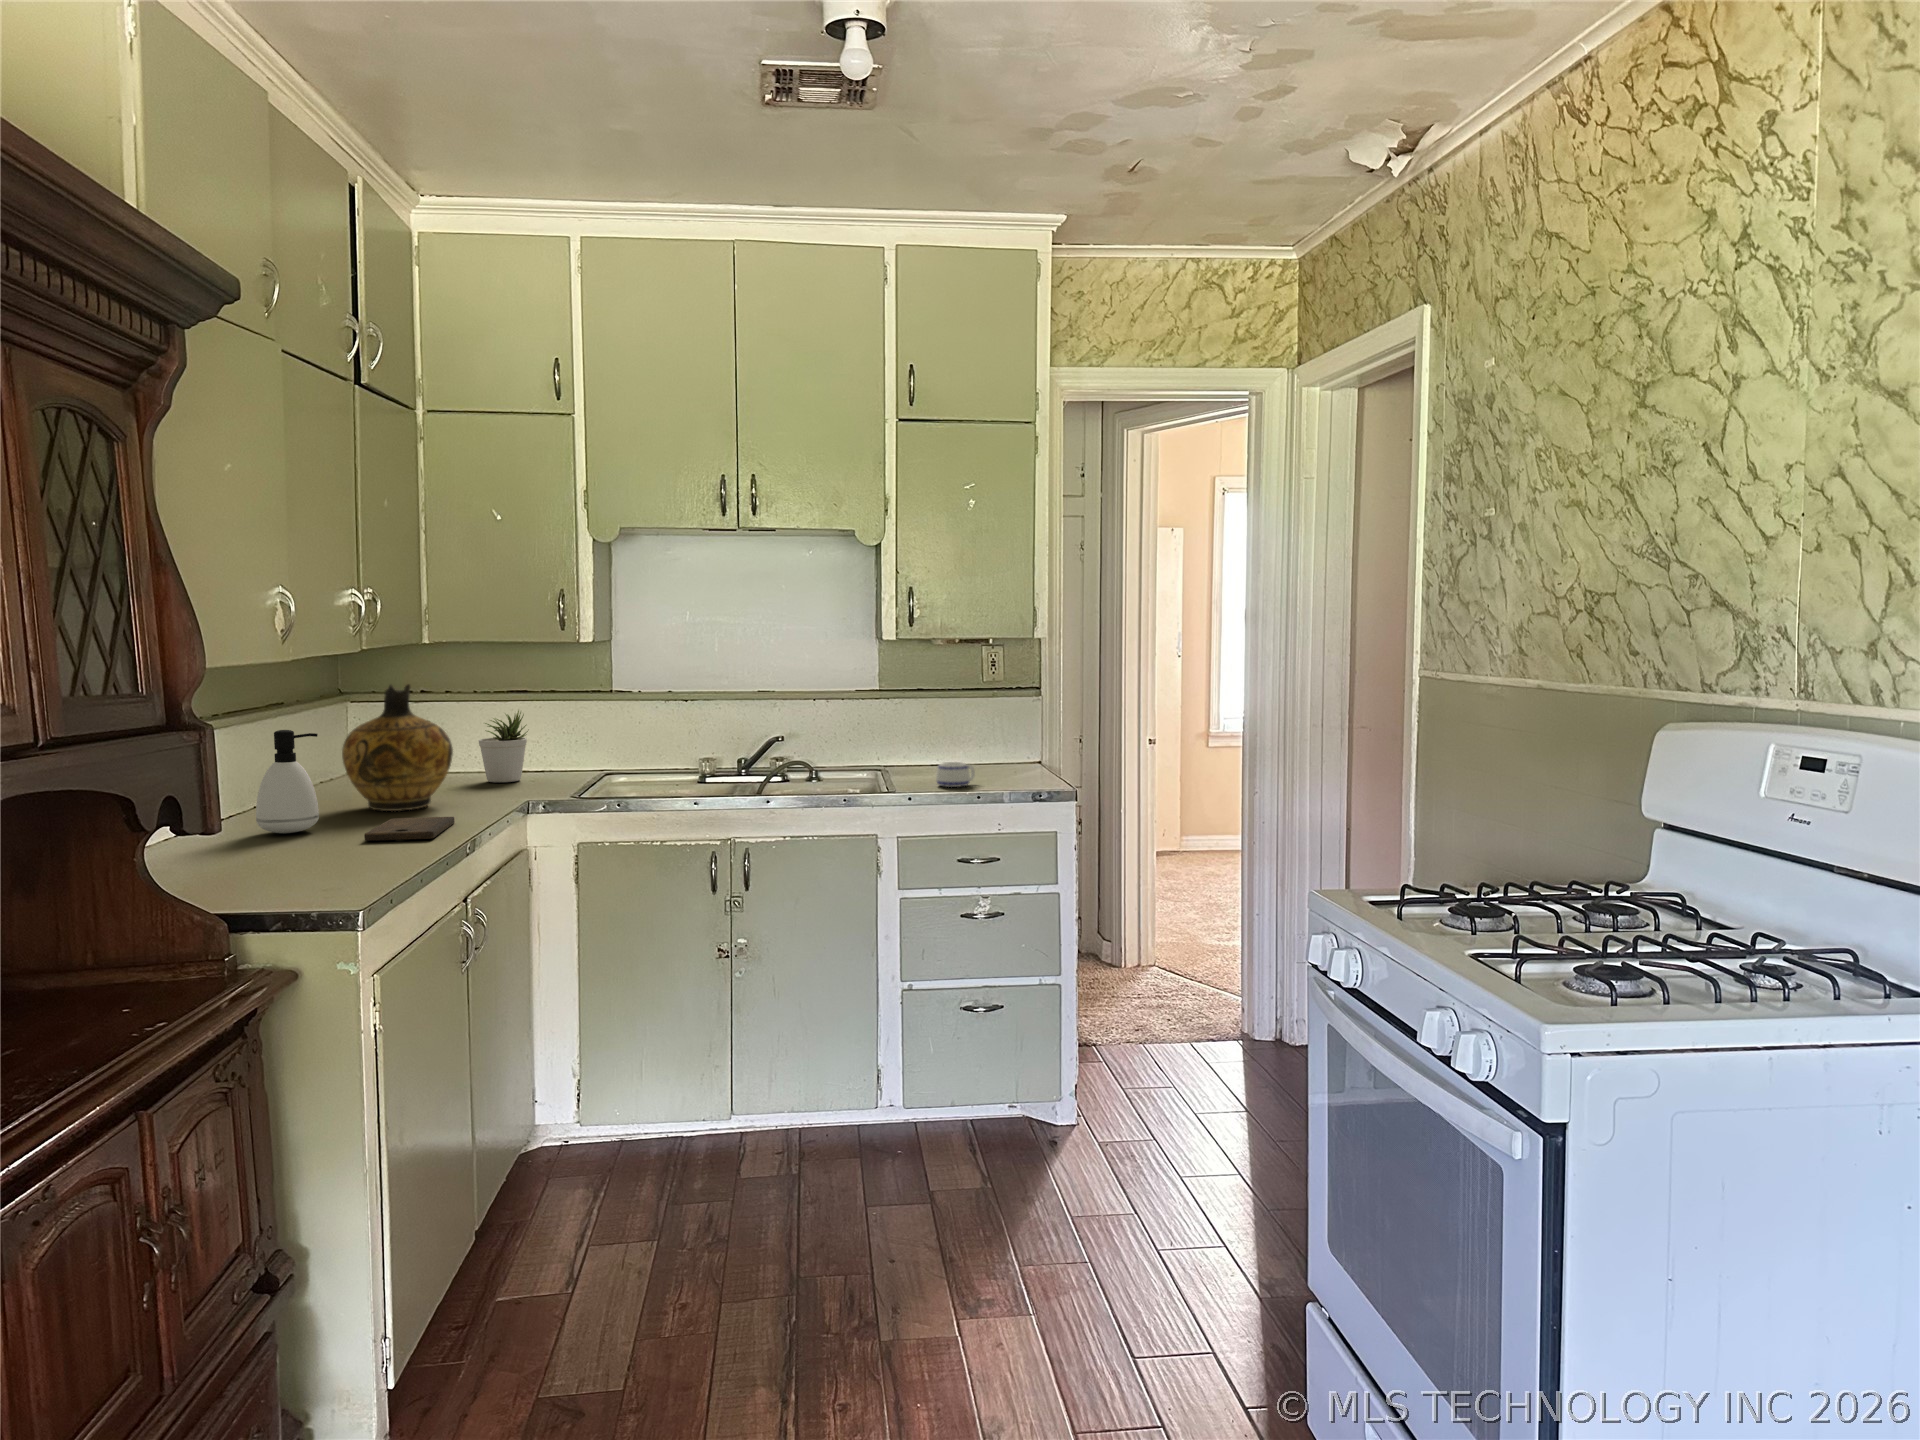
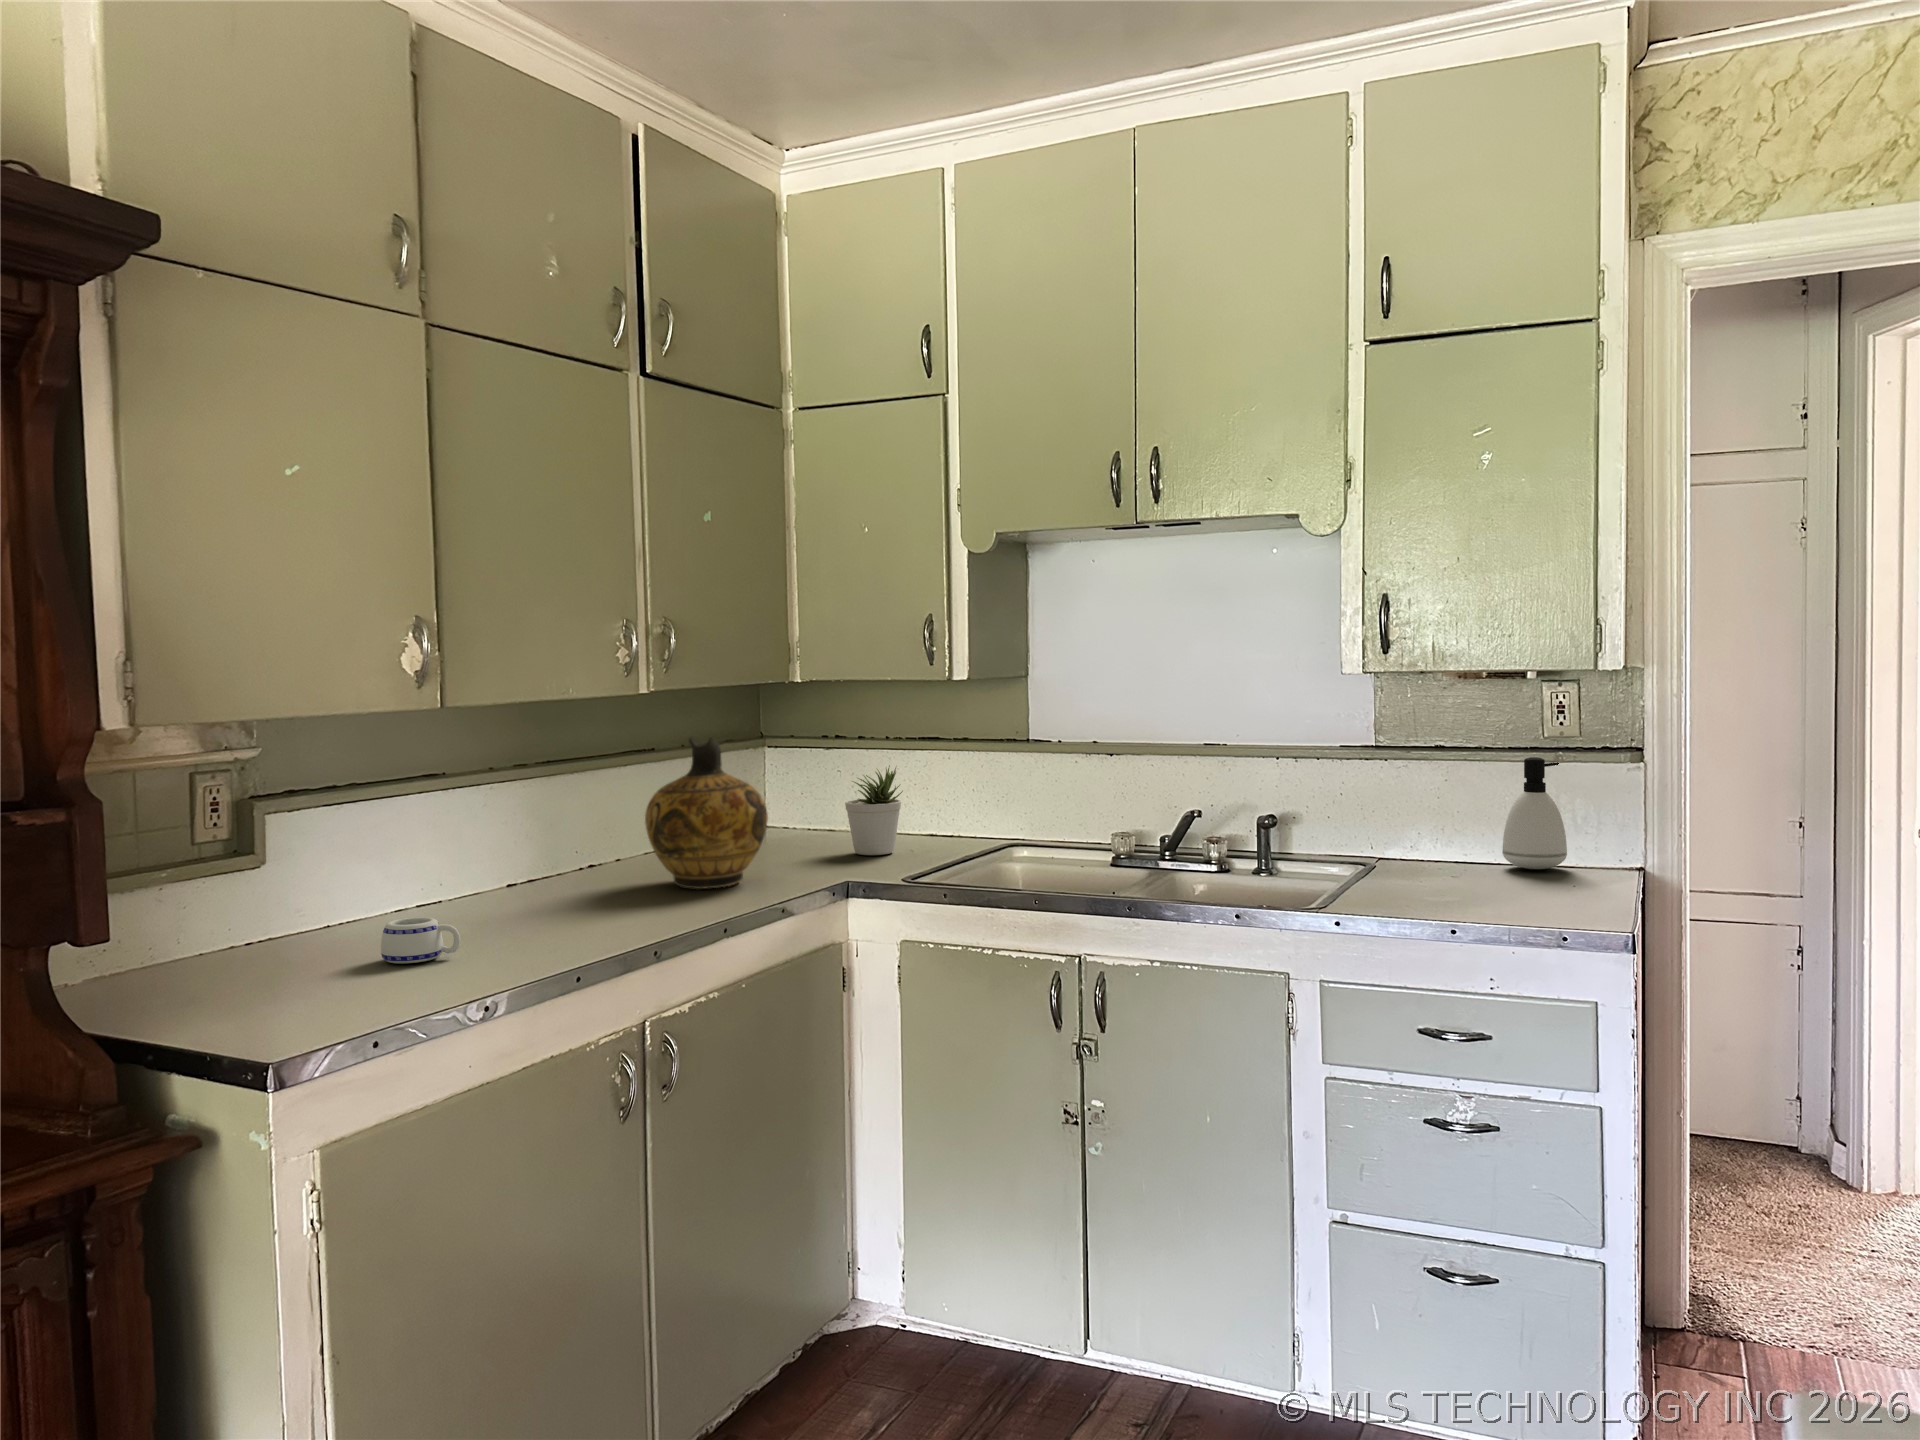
soap dispenser: present [256,730,319,833] -> present [1502,757,1567,869]
mug: present [936,762,975,787] -> present [381,917,460,963]
cutting board: present [364,817,455,841] -> none [588,901,719,934]

